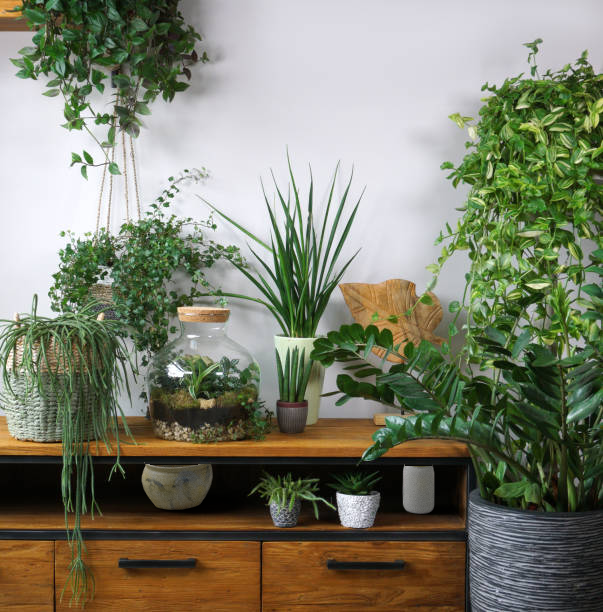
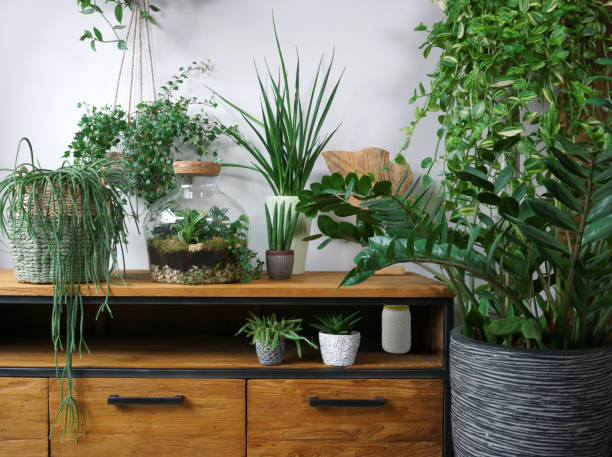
ceramic bowl: present [142,464,213,510] -> none [145,298,211,350]

